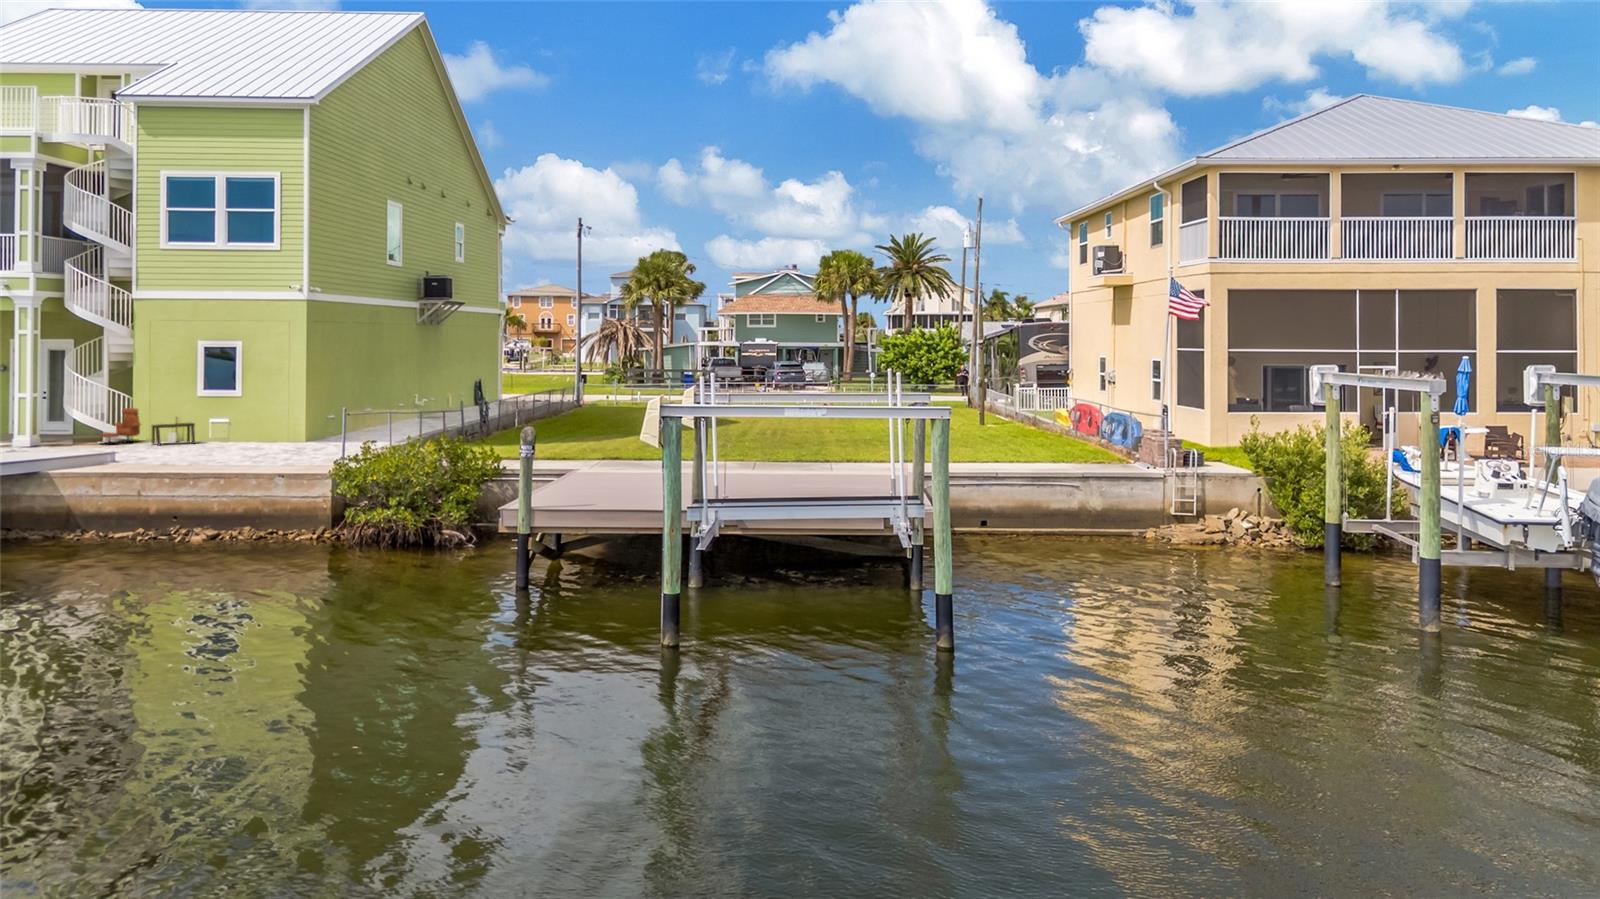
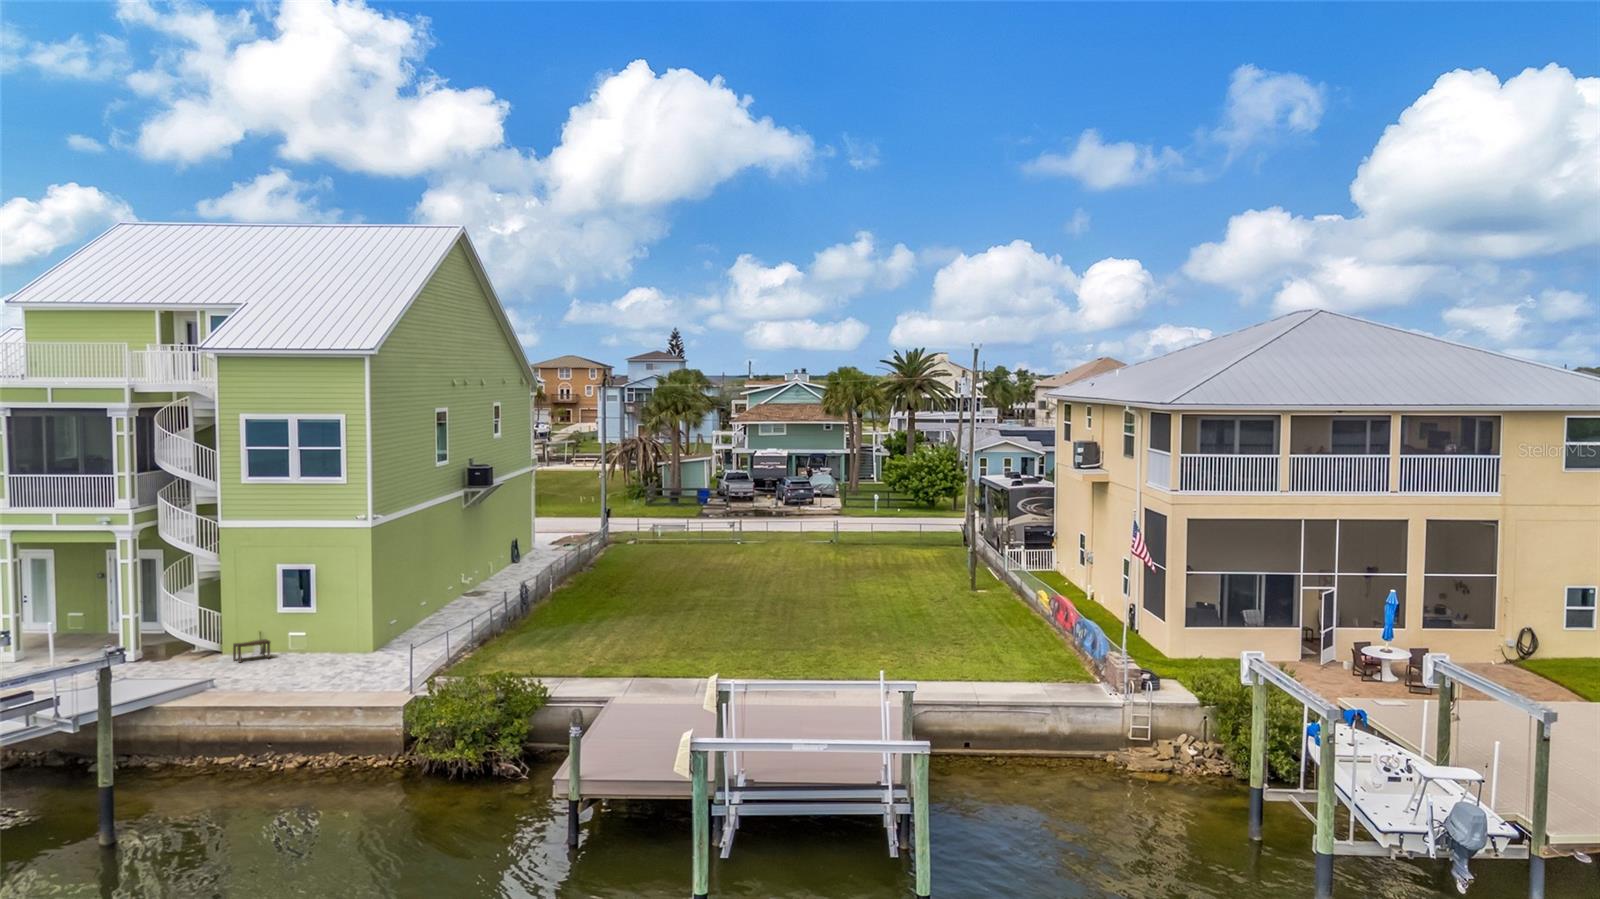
lounge chair: present [100,408,141,444] -> none [188,627,223,663]

